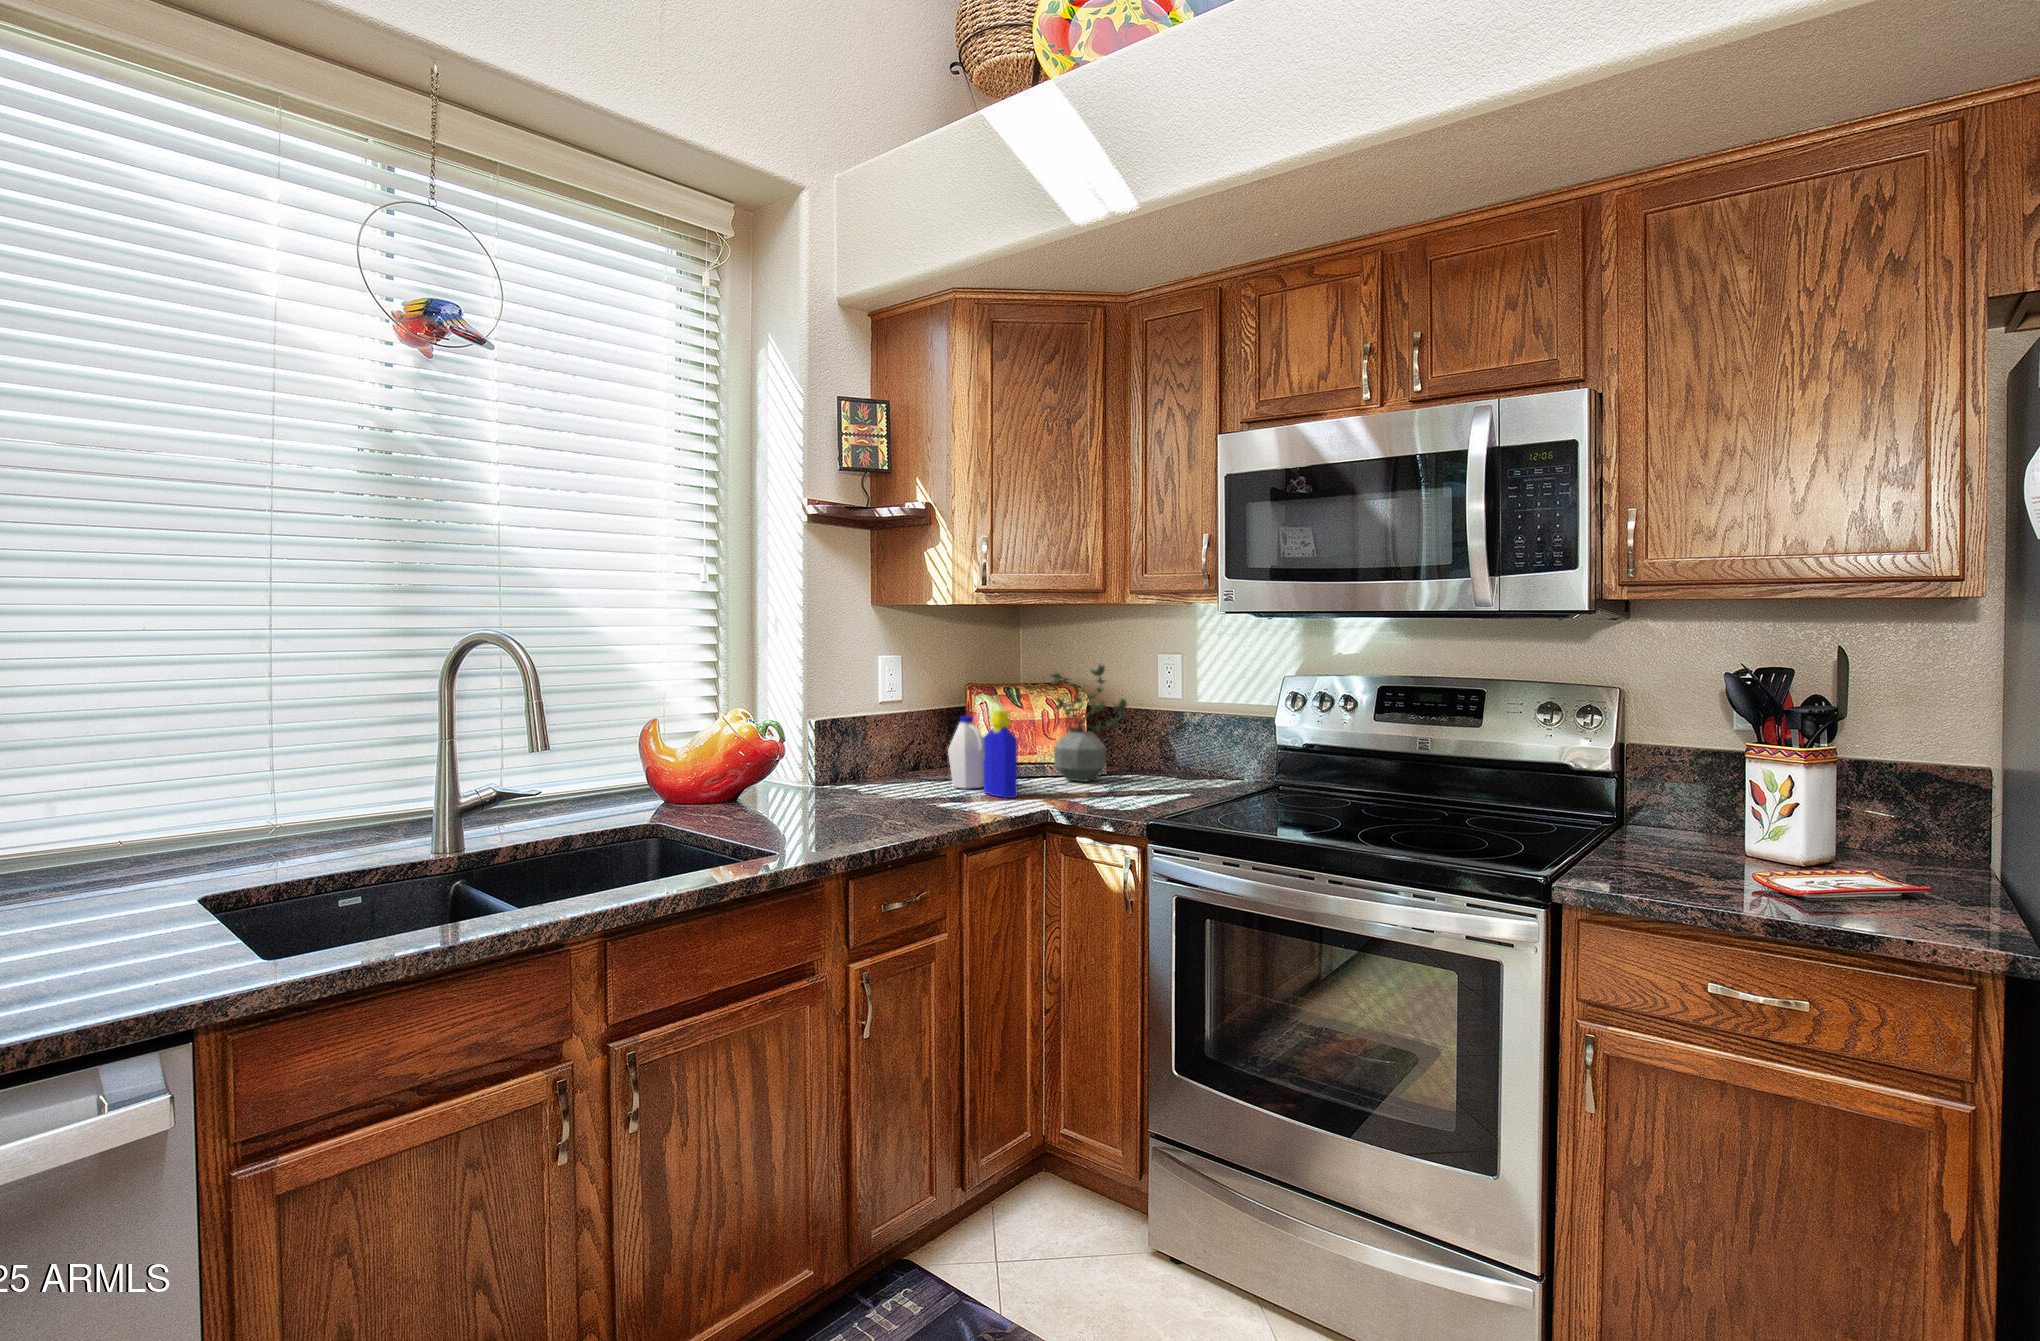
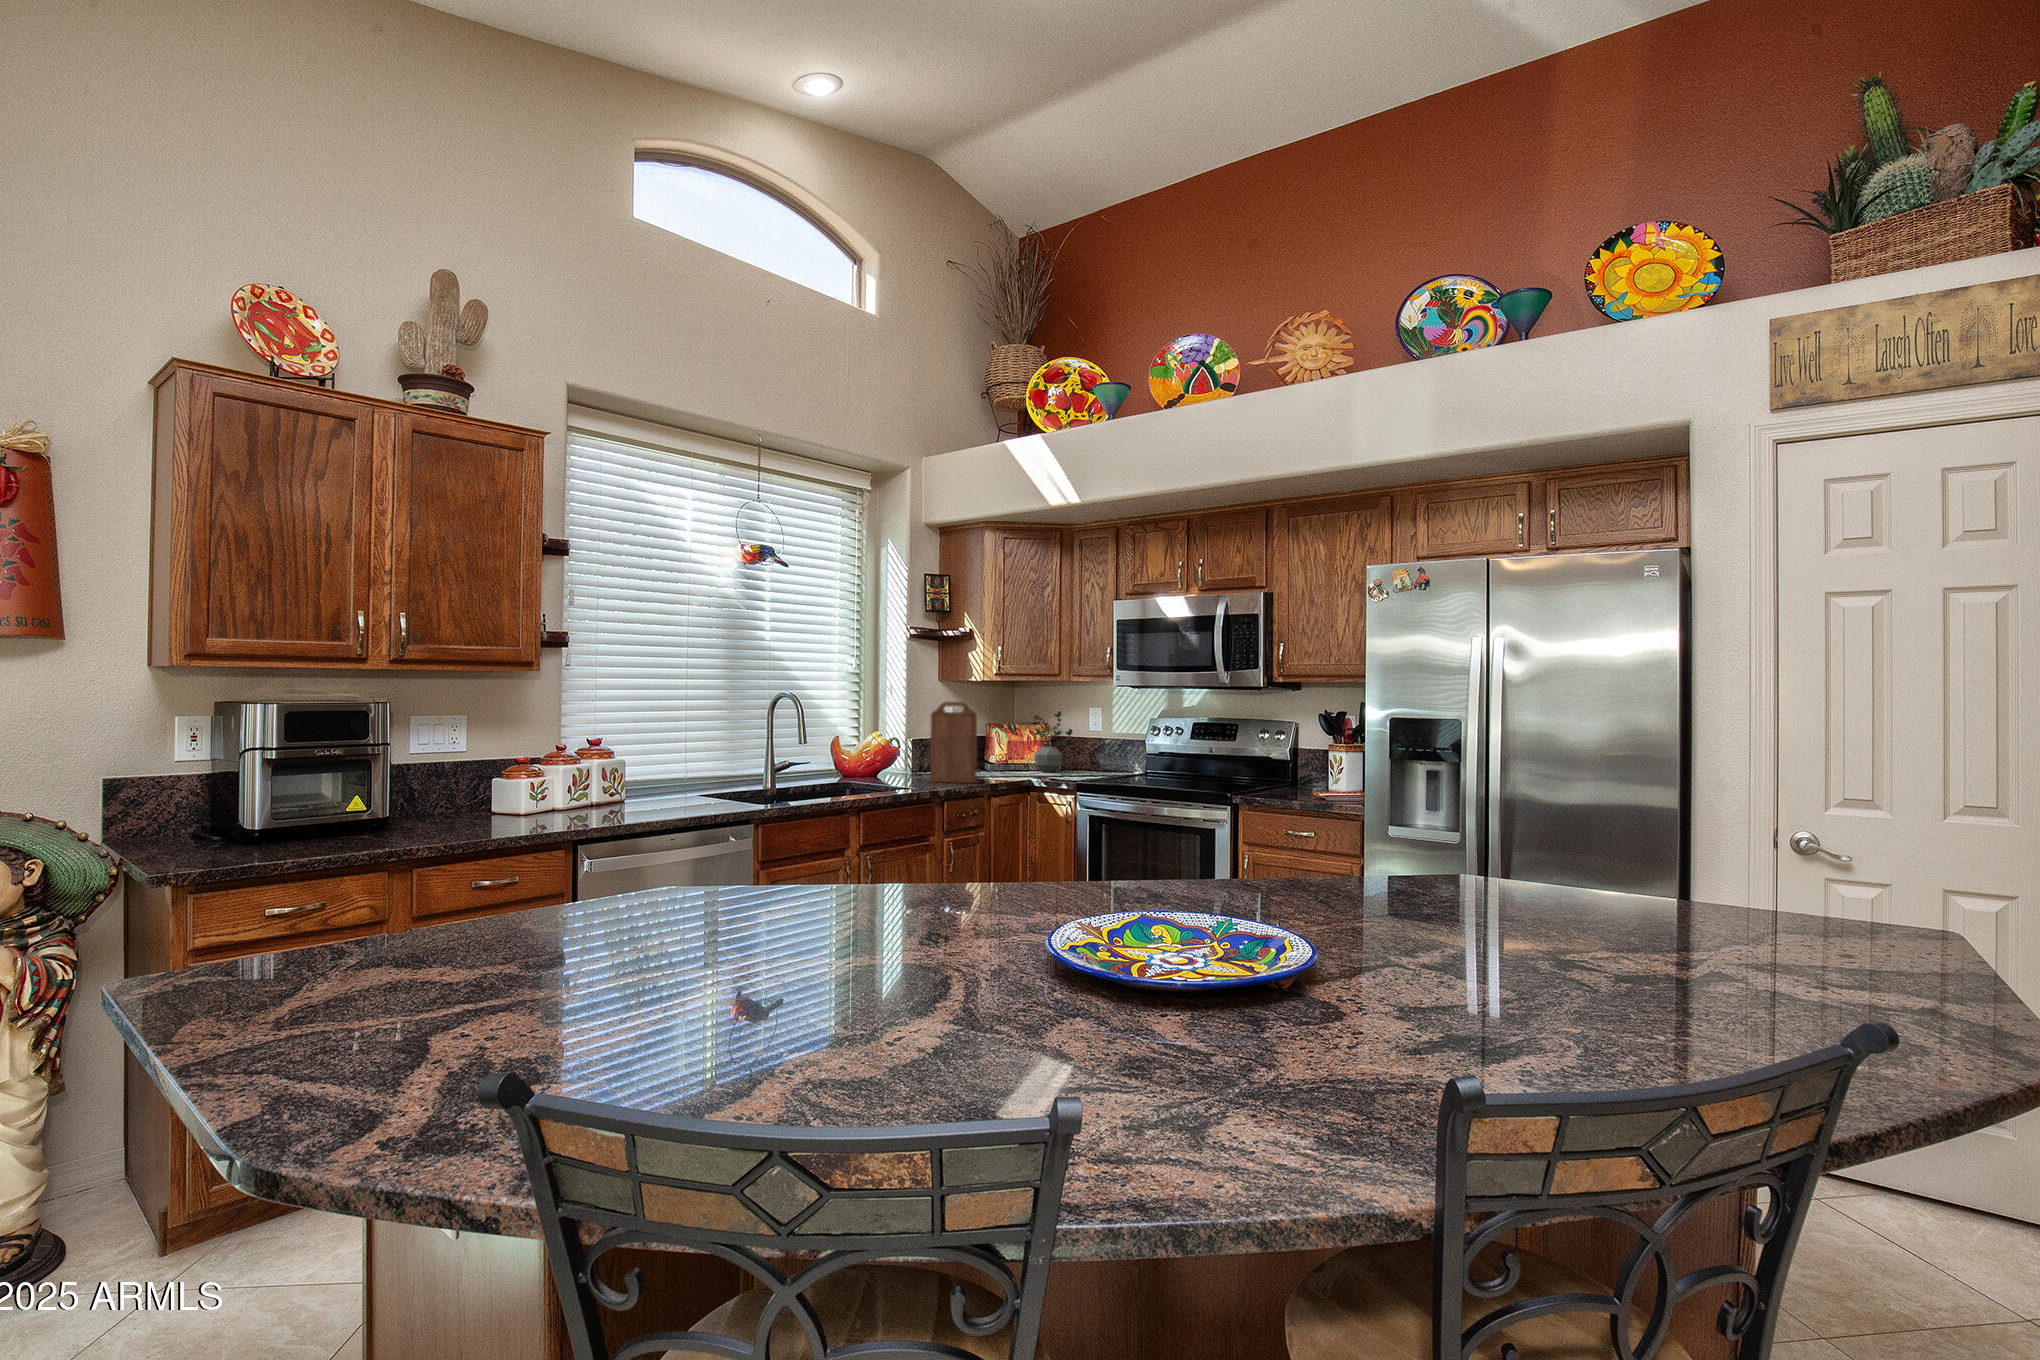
cutting board: none [832,650,929,823] -> present [930,702,977,783]
bottle: present [948,710,1018,798] -> none [980,733,1017,777]

